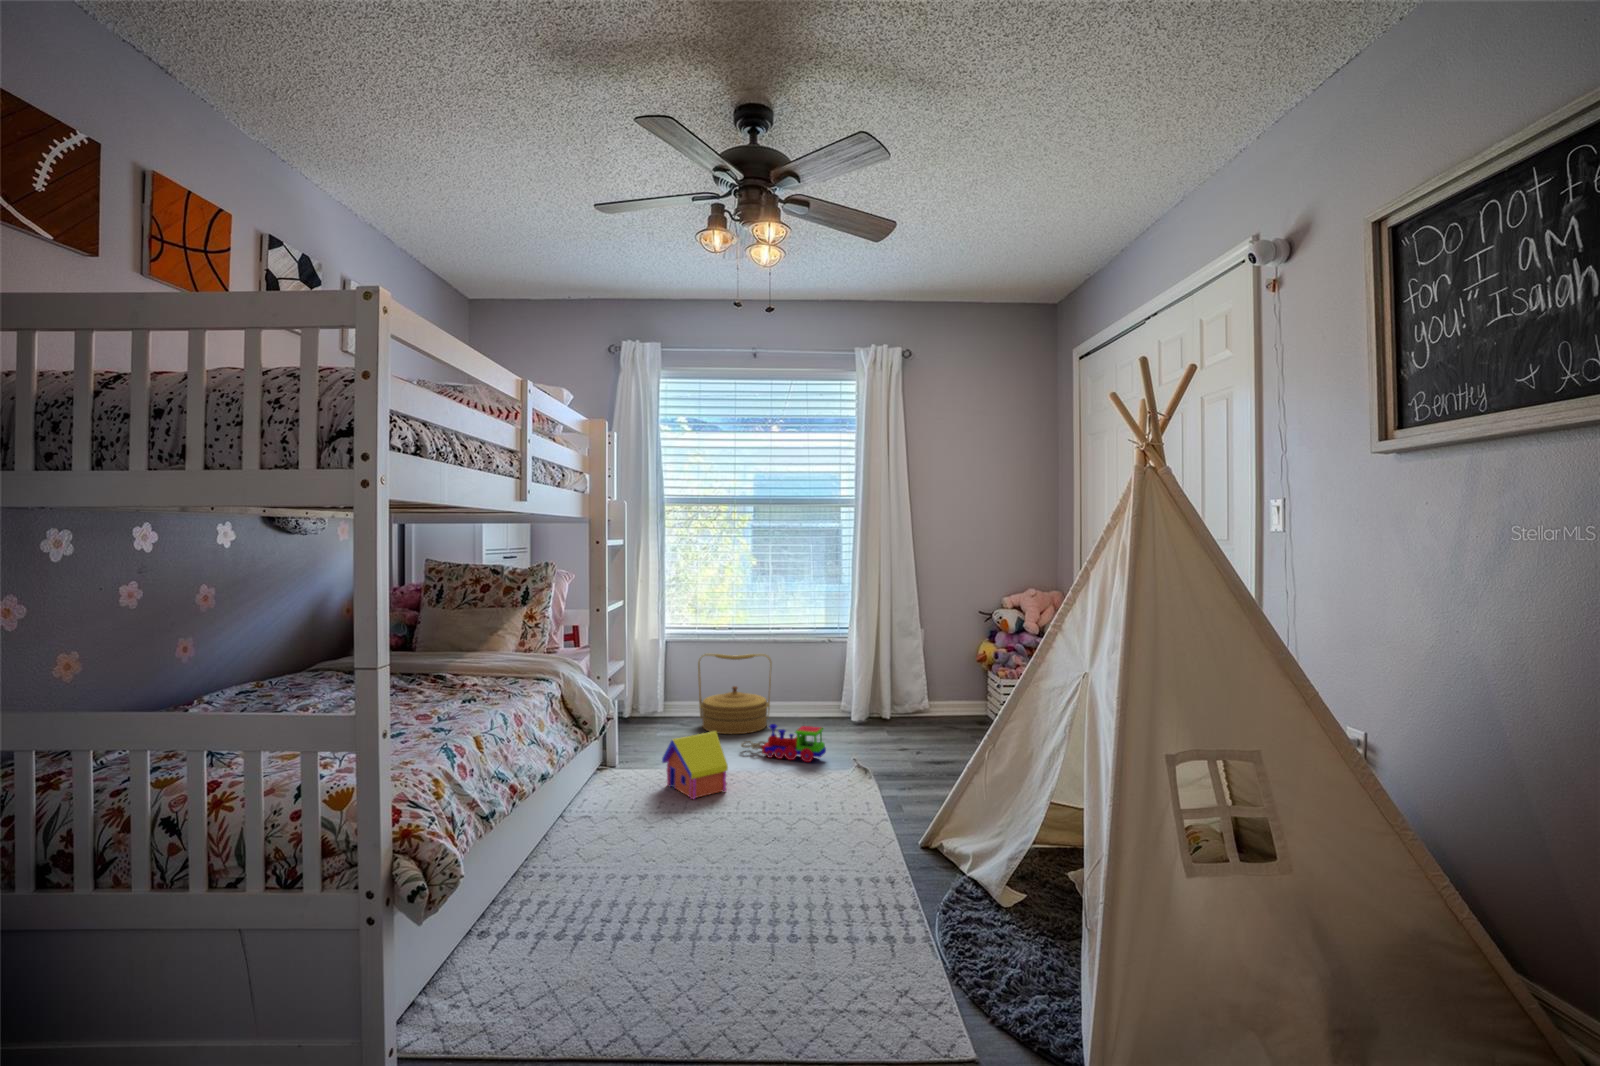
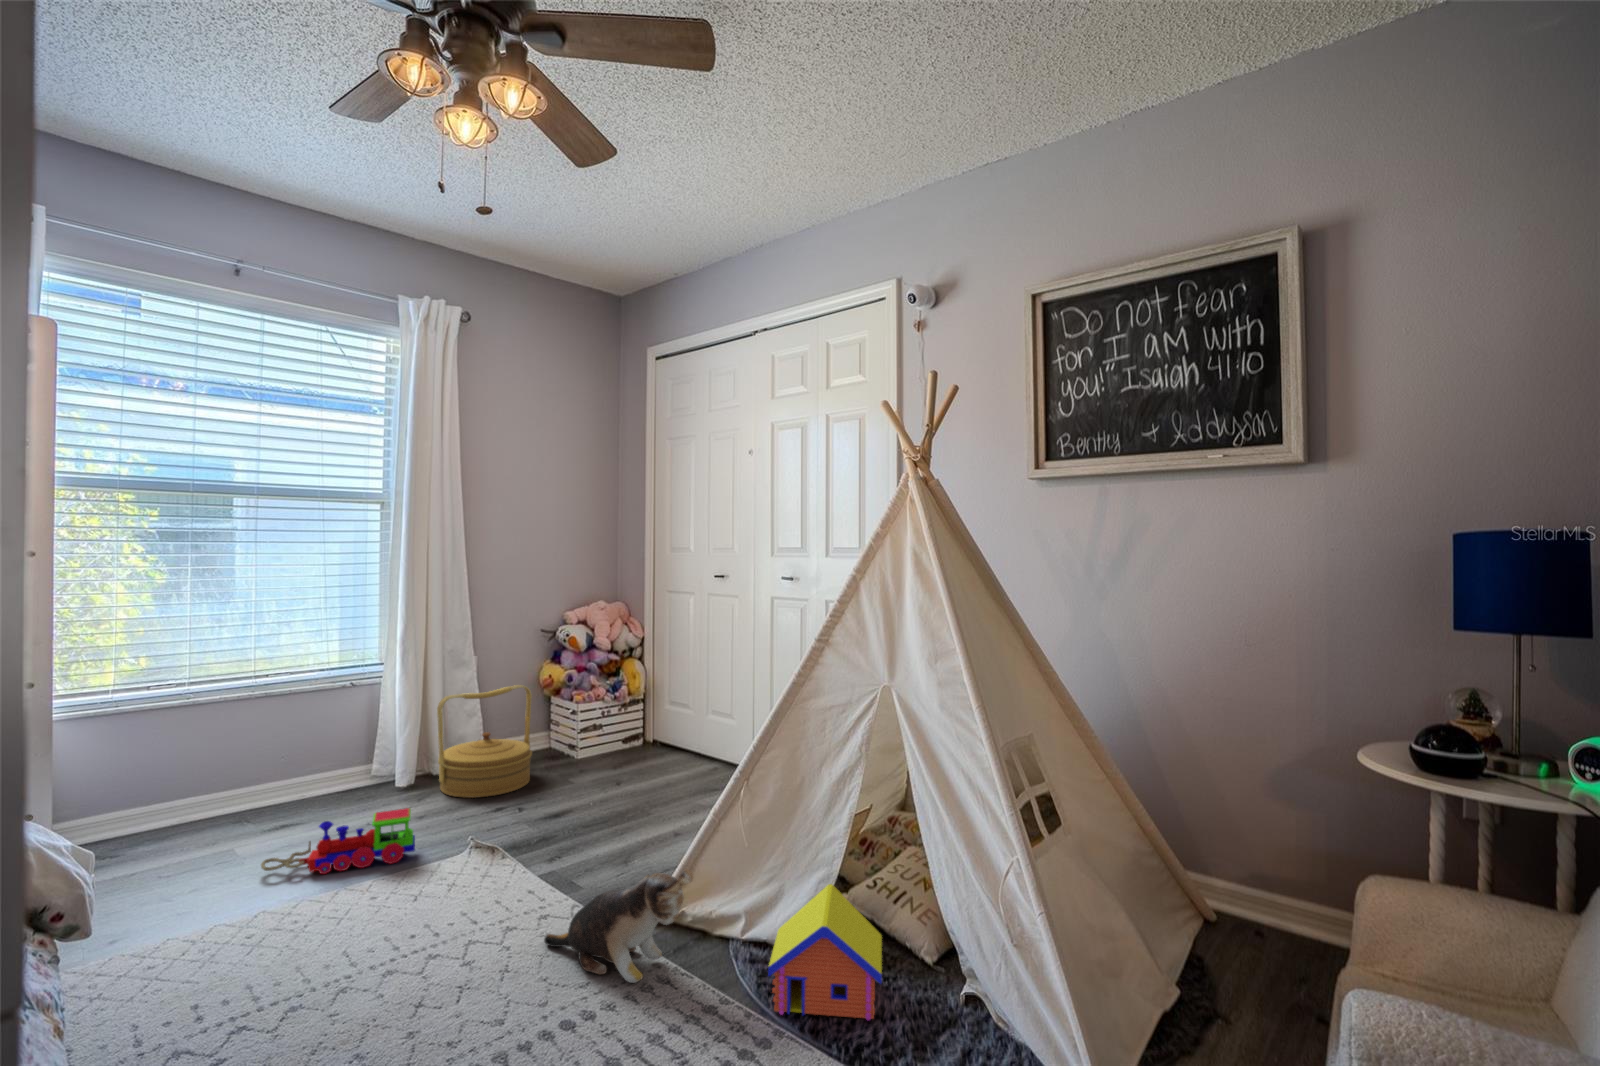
woven basket: present [698,654,772,734] -> present [437,685,532,798]
toy house: present [662,731,728,799] -> present [768,884,882,1020]
plush toy: none [836,794,901,873] -> present [544,869,693,983]

